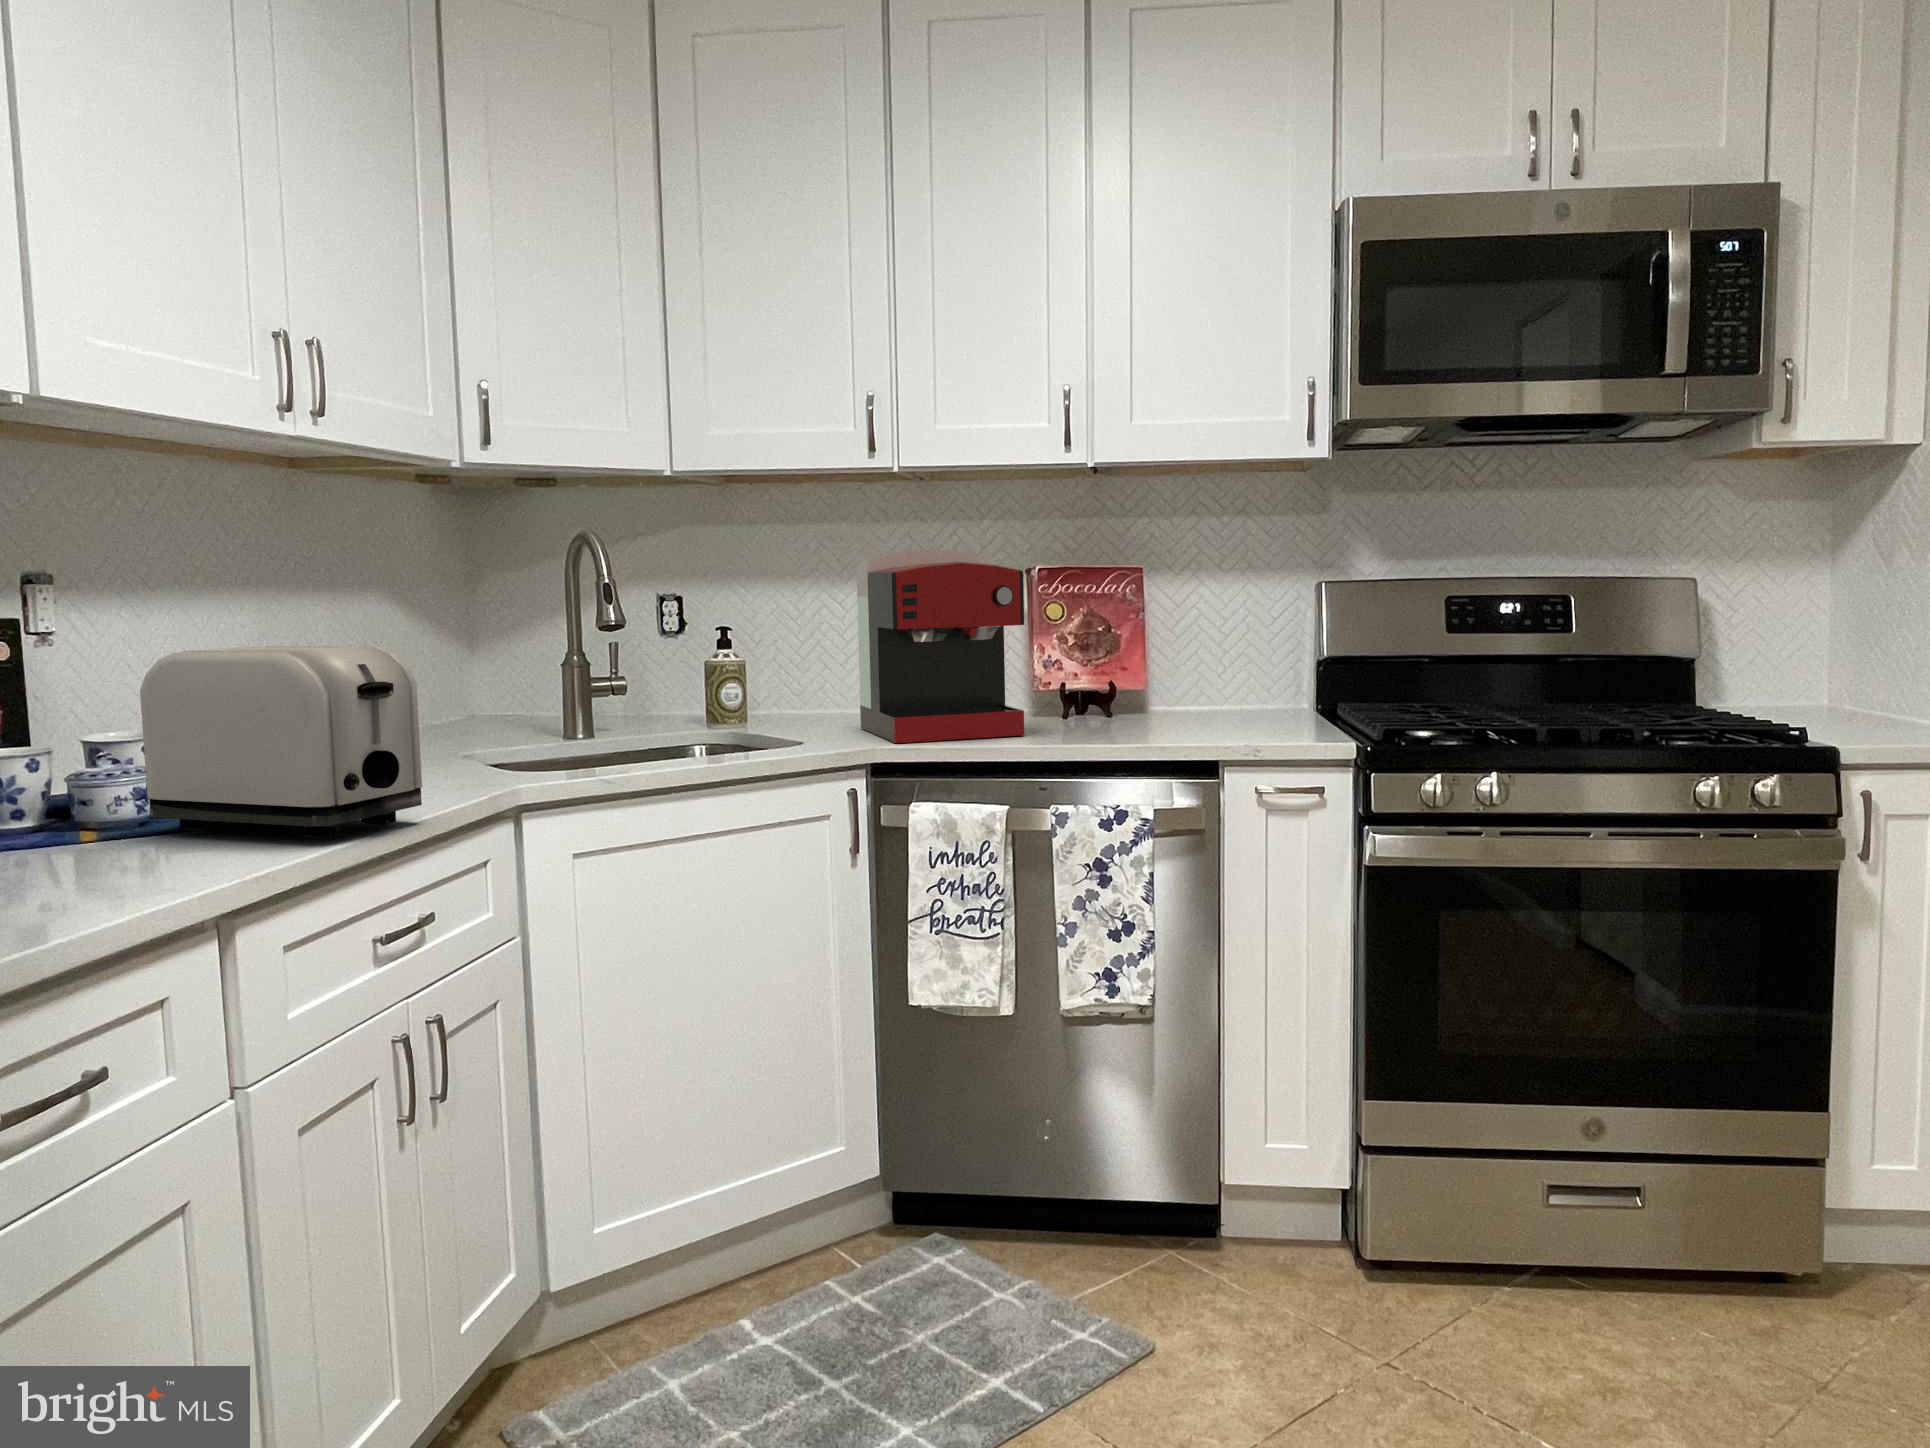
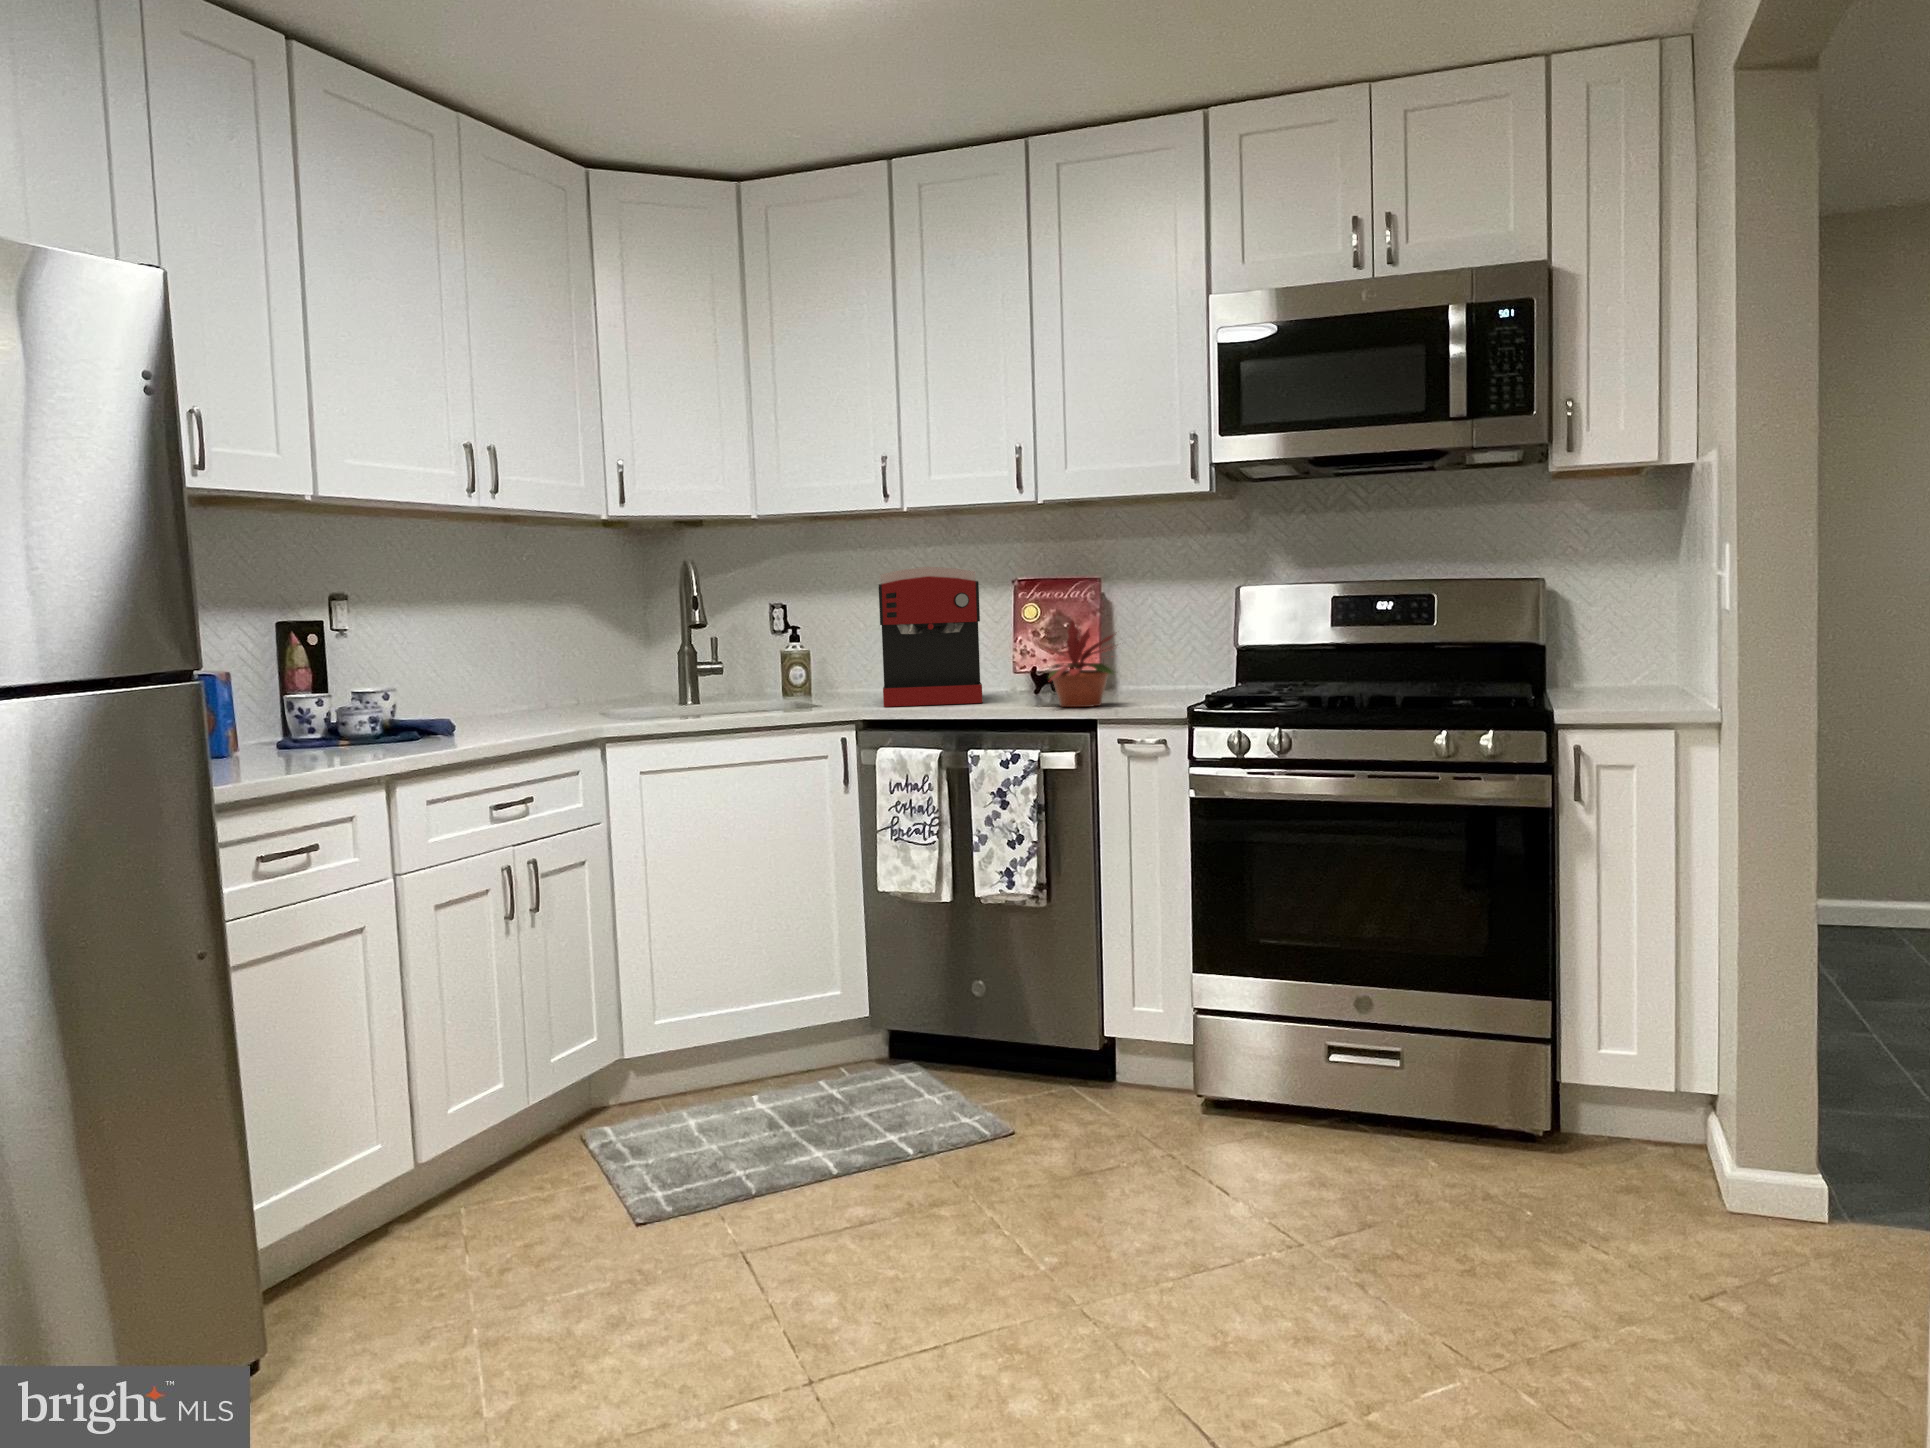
potted plant: none [1109,623,1249,743] -> present [1045,622,1116,707]
toaster: present [140,646,422,839] -> none [372,634,517,745]

